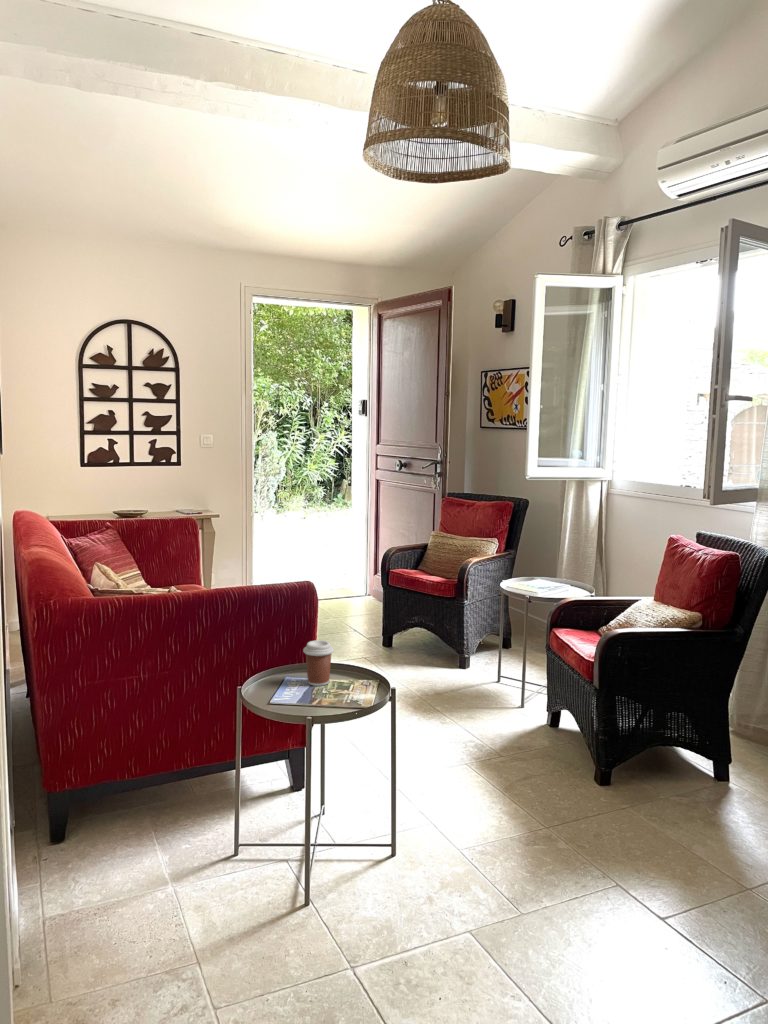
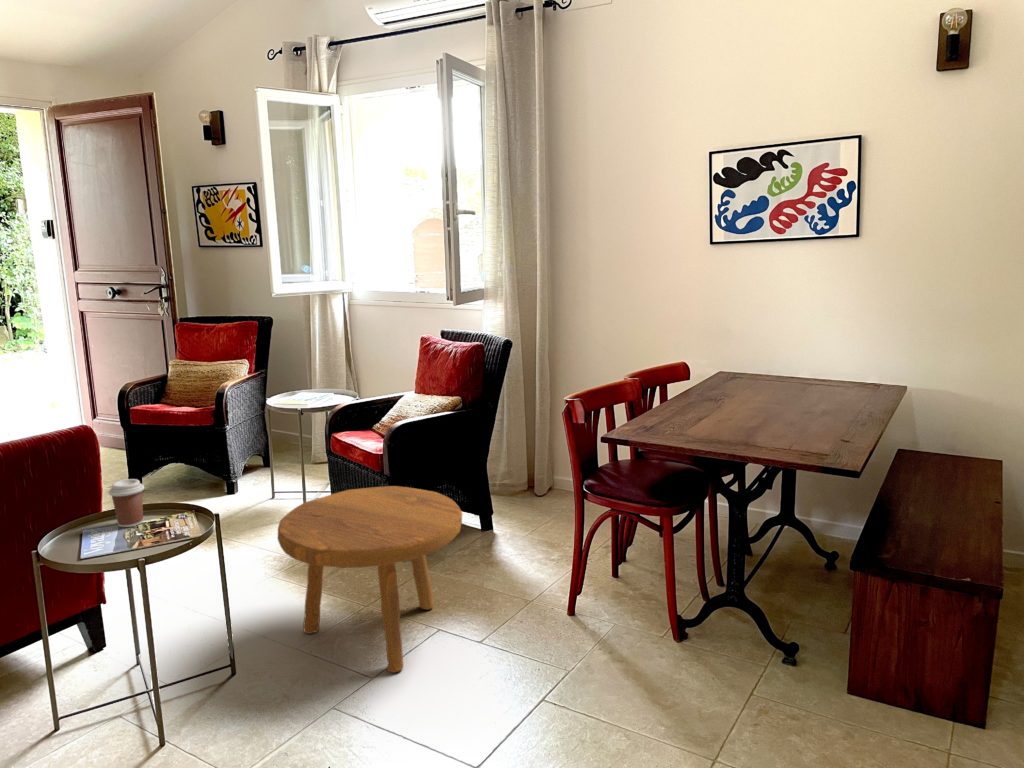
footstool: none [452,693,659,914] -> present [278,486,462,673]

